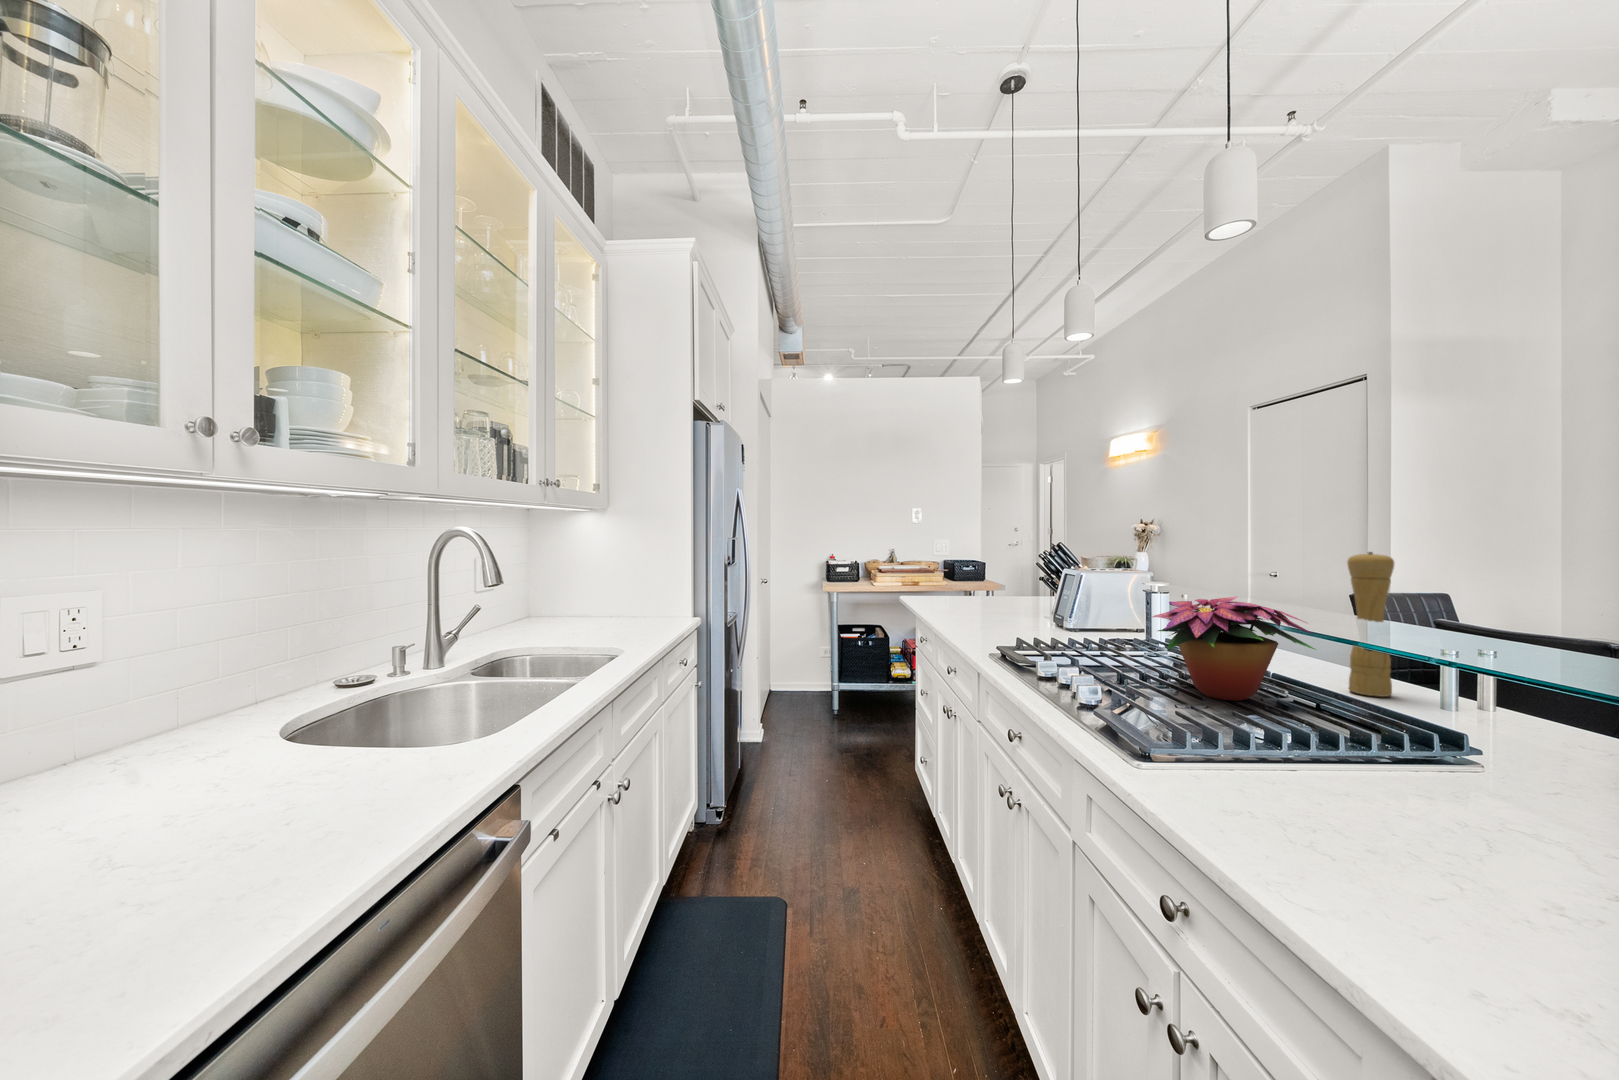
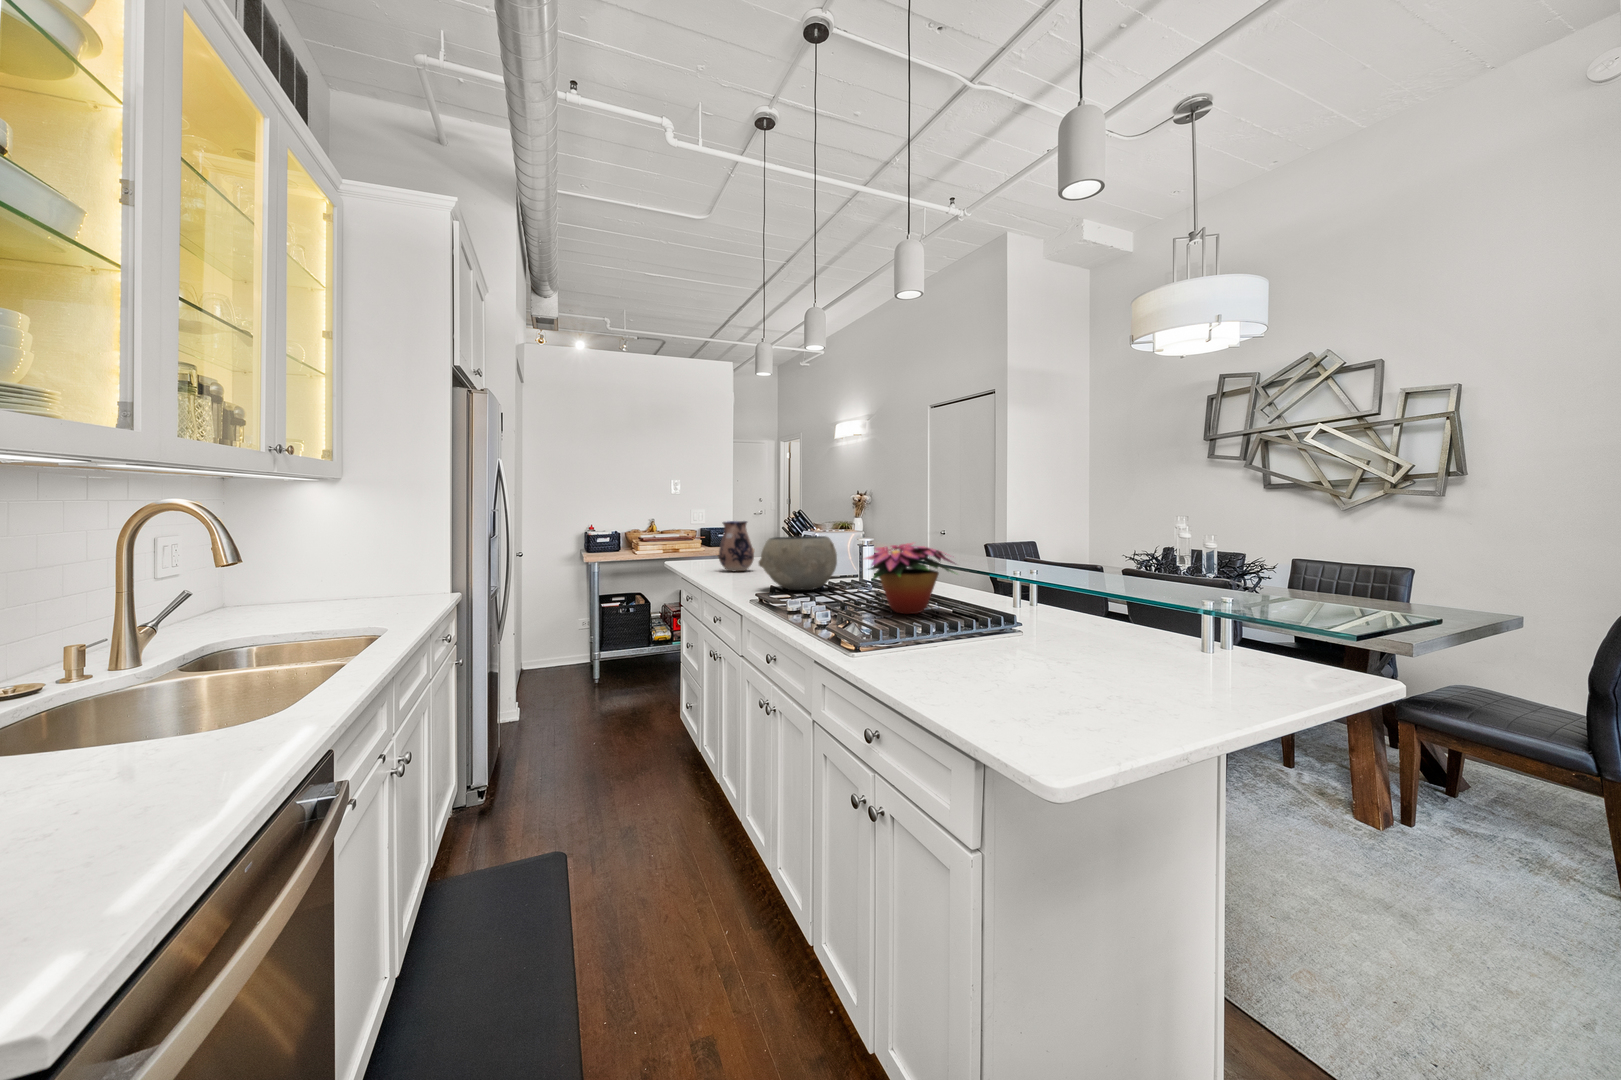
pepper mill: present [1347,552,1394,697] -> none [980,510,1005,605]
ceramic pitcher: none [961,555,1002,613] -> present [719,521,754,571]
ceramic bowl: none [1006,577,1111,646] -> present [759,536,837,590]

